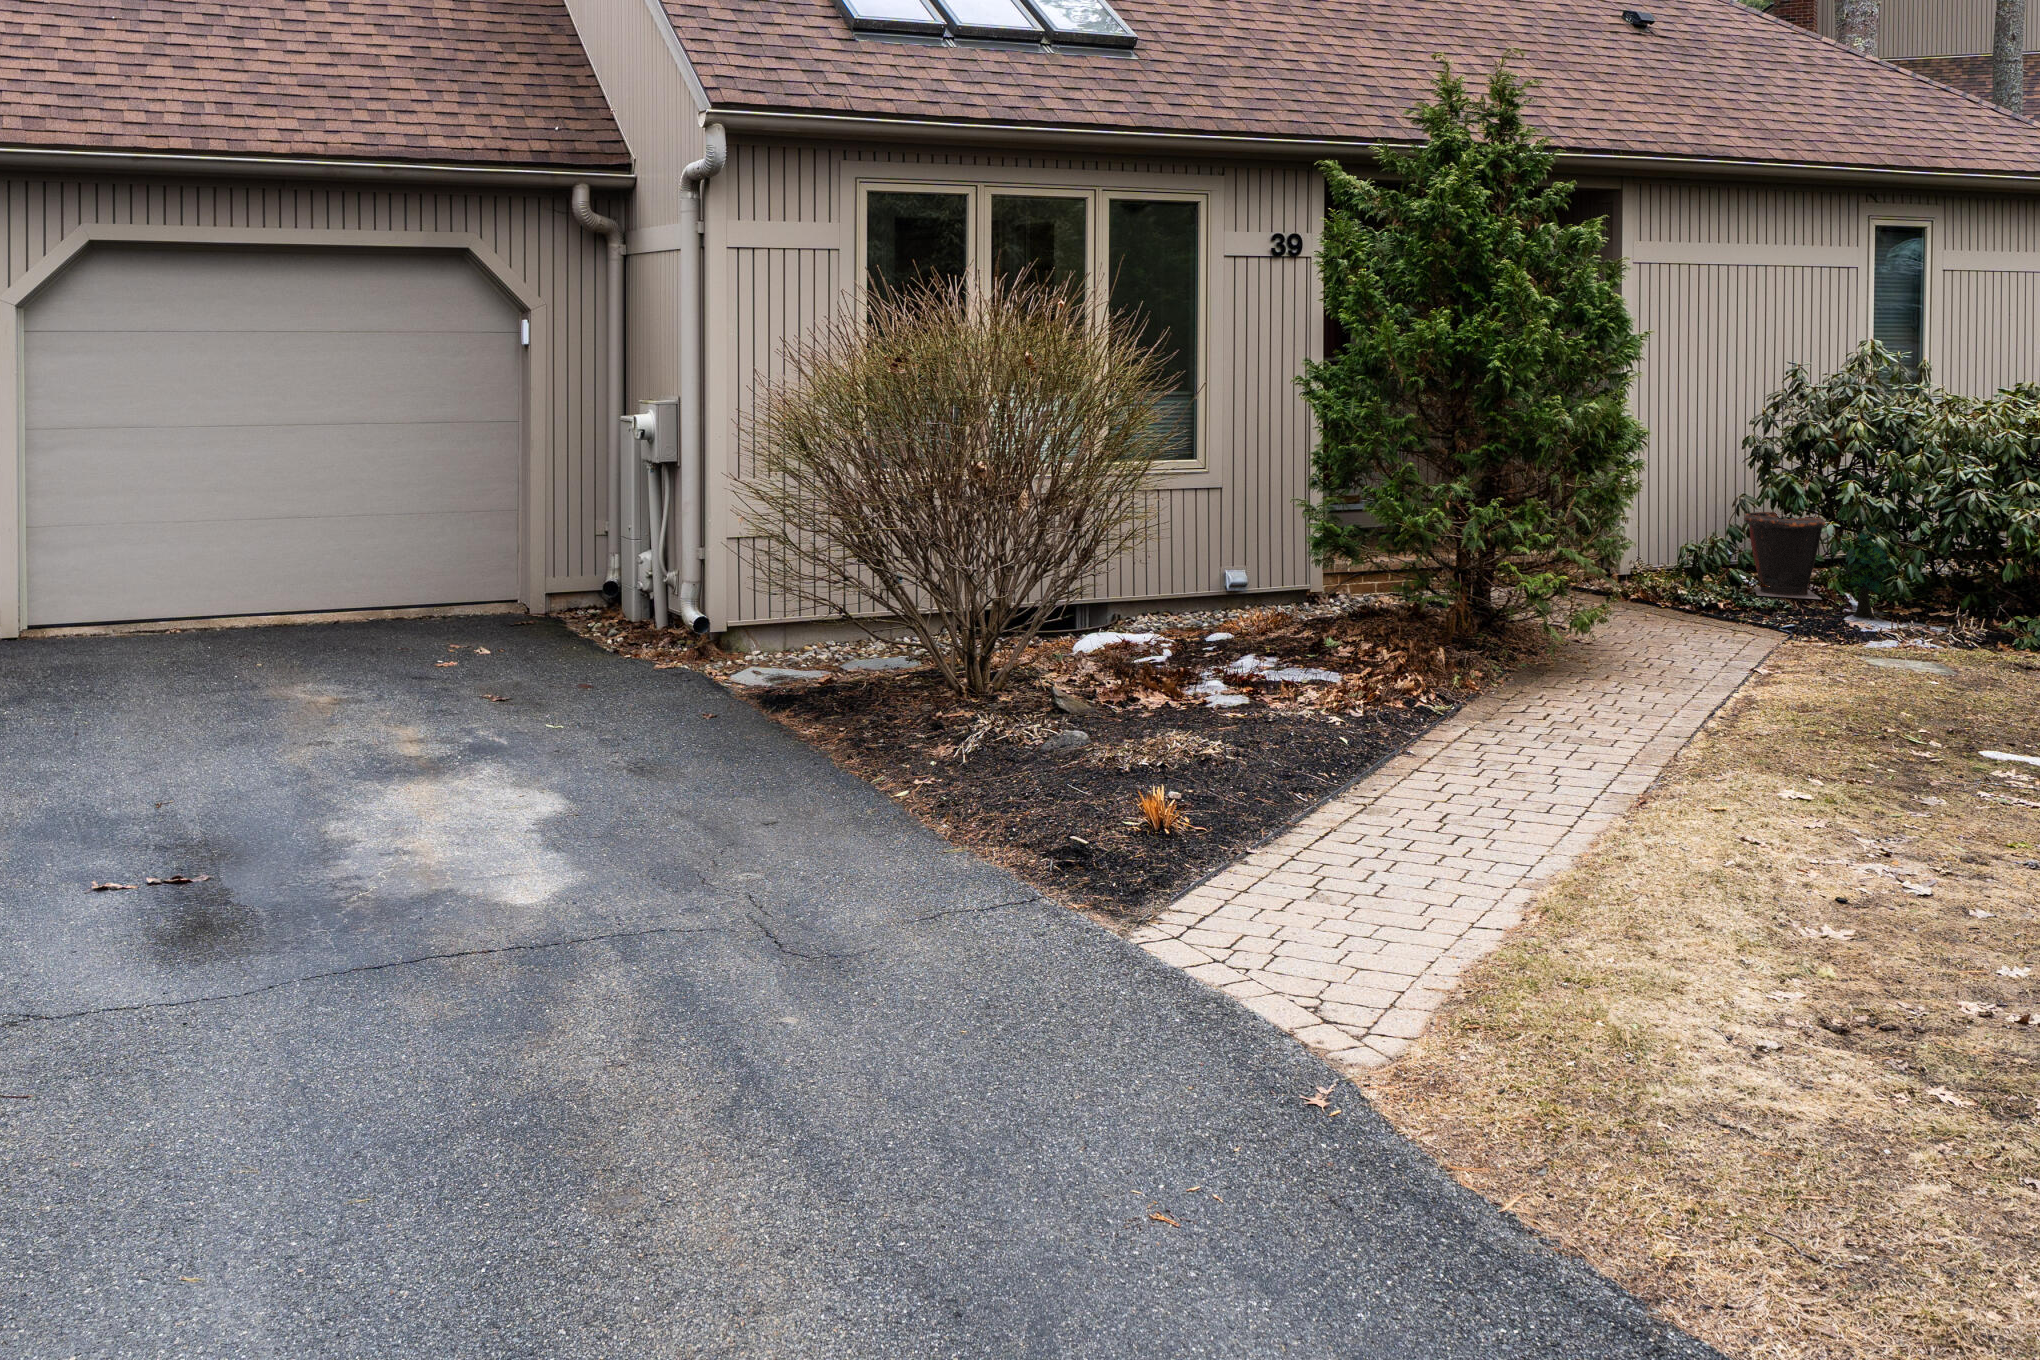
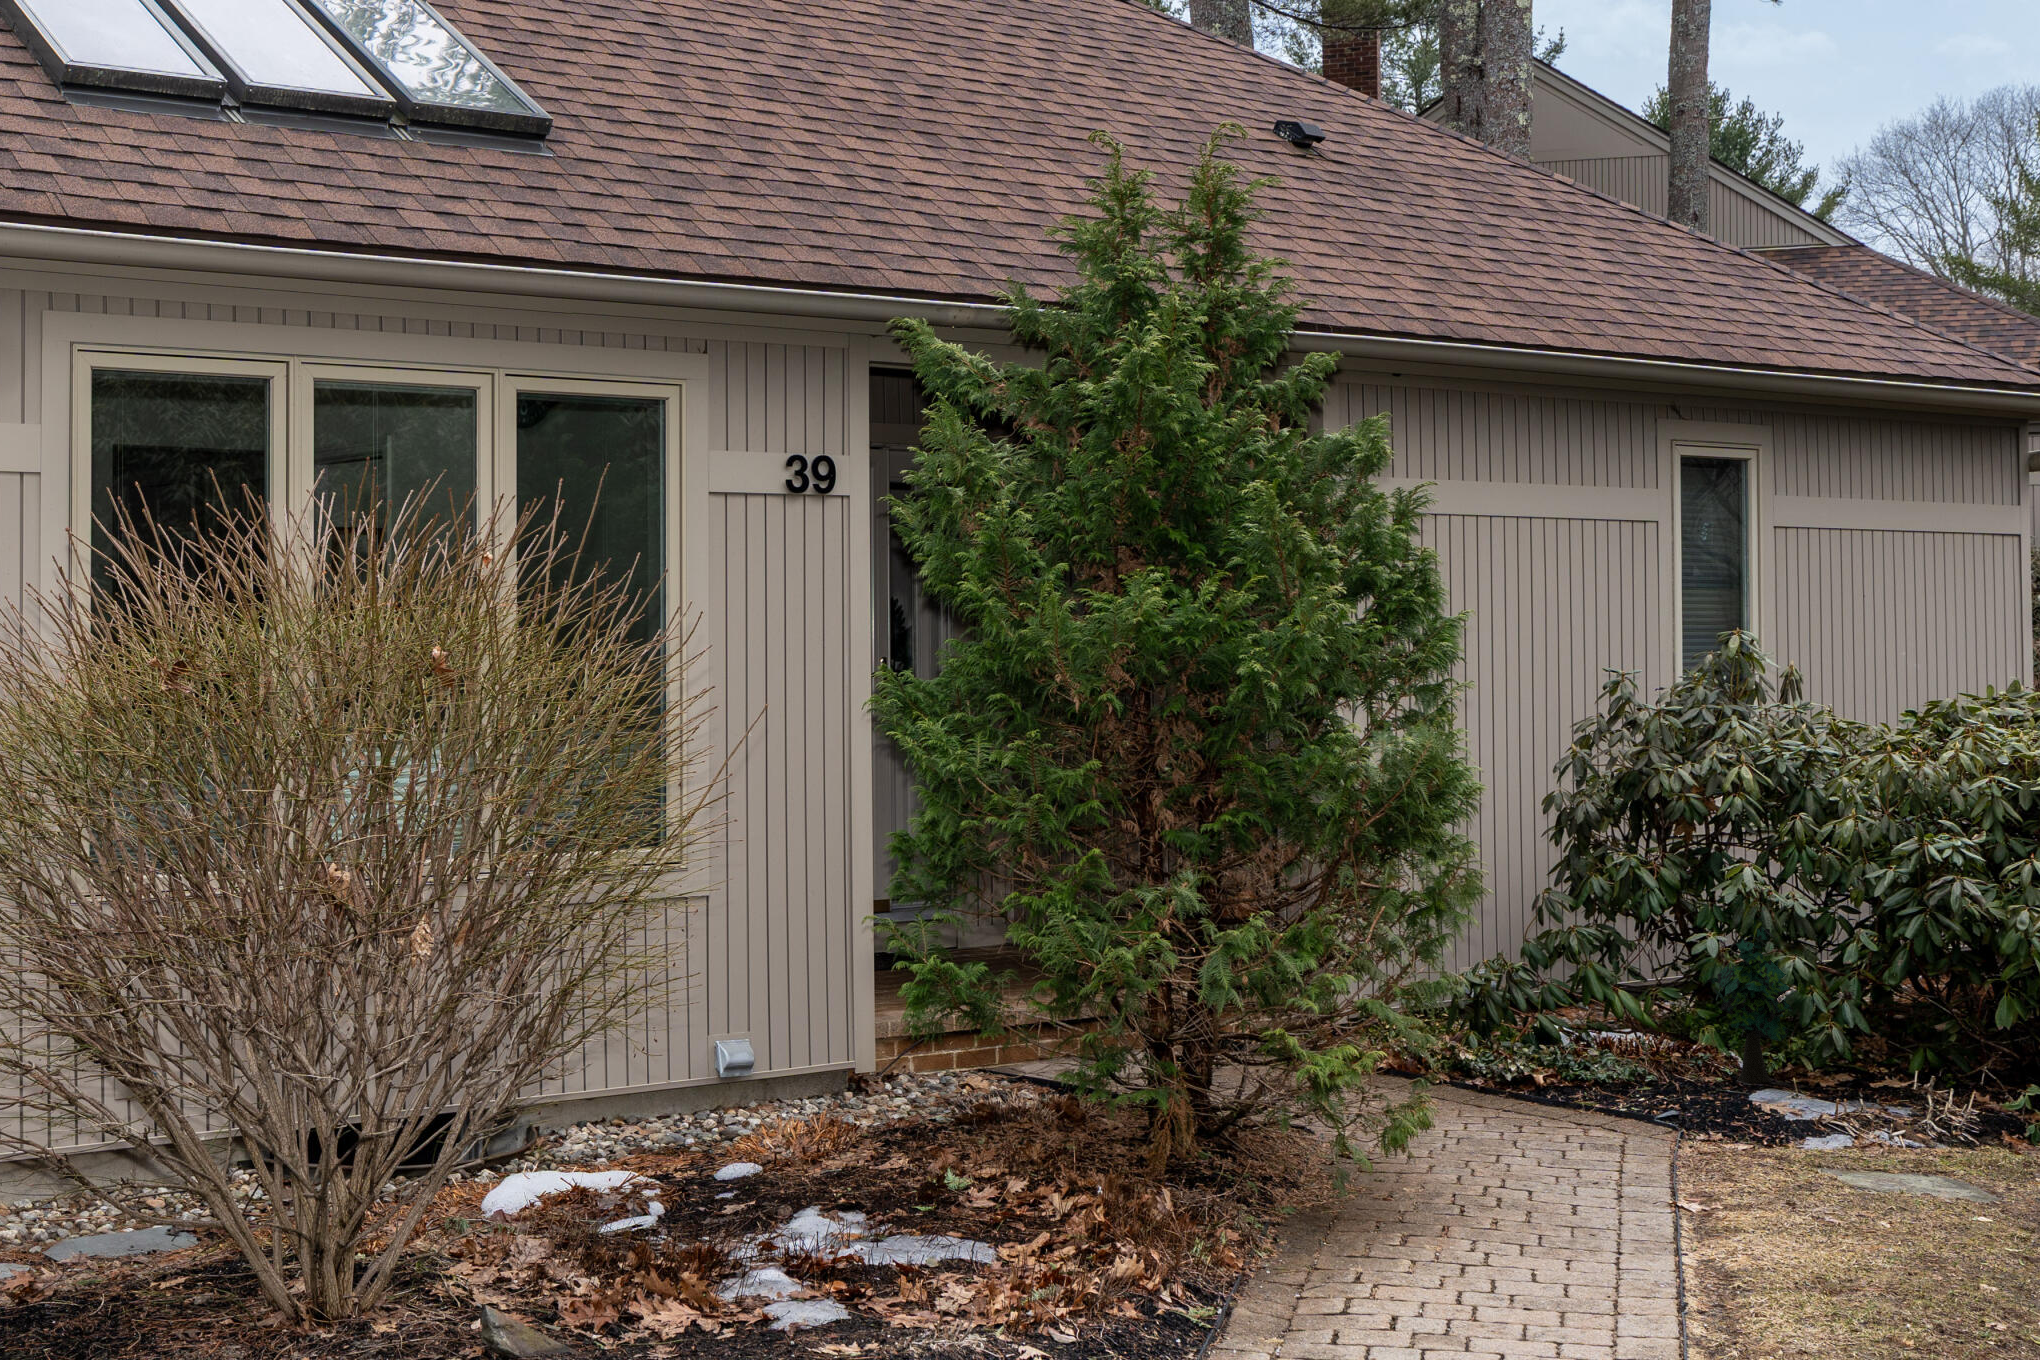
trash can: present [1744,508,1826,599] -> none [1527,904,1666,1052]

